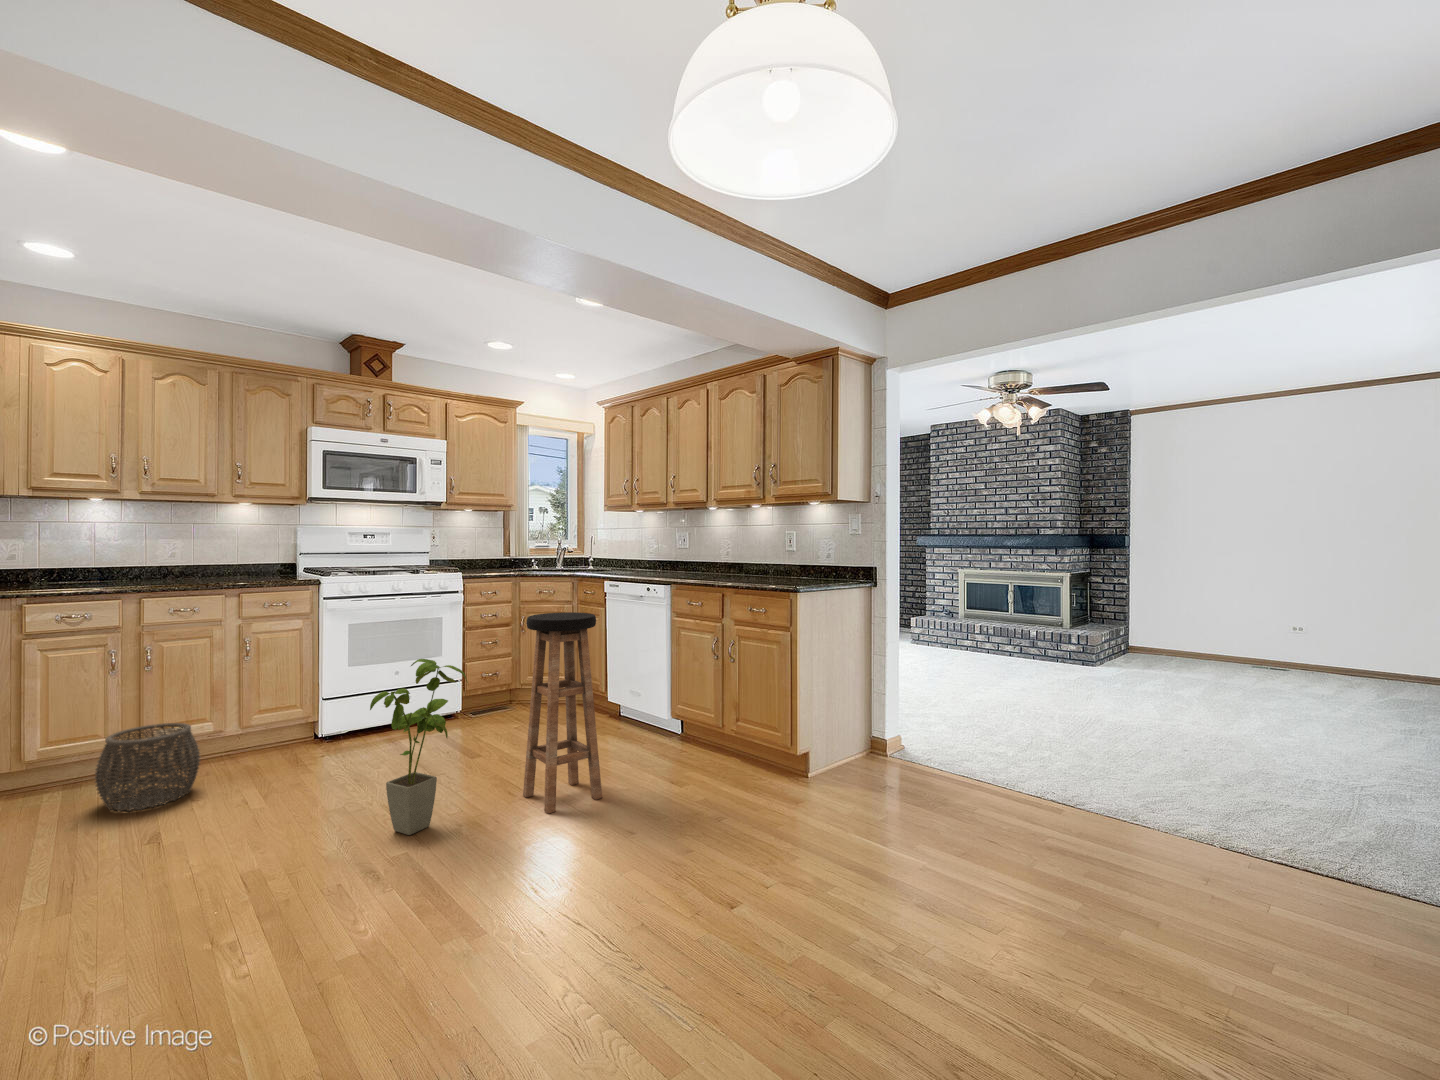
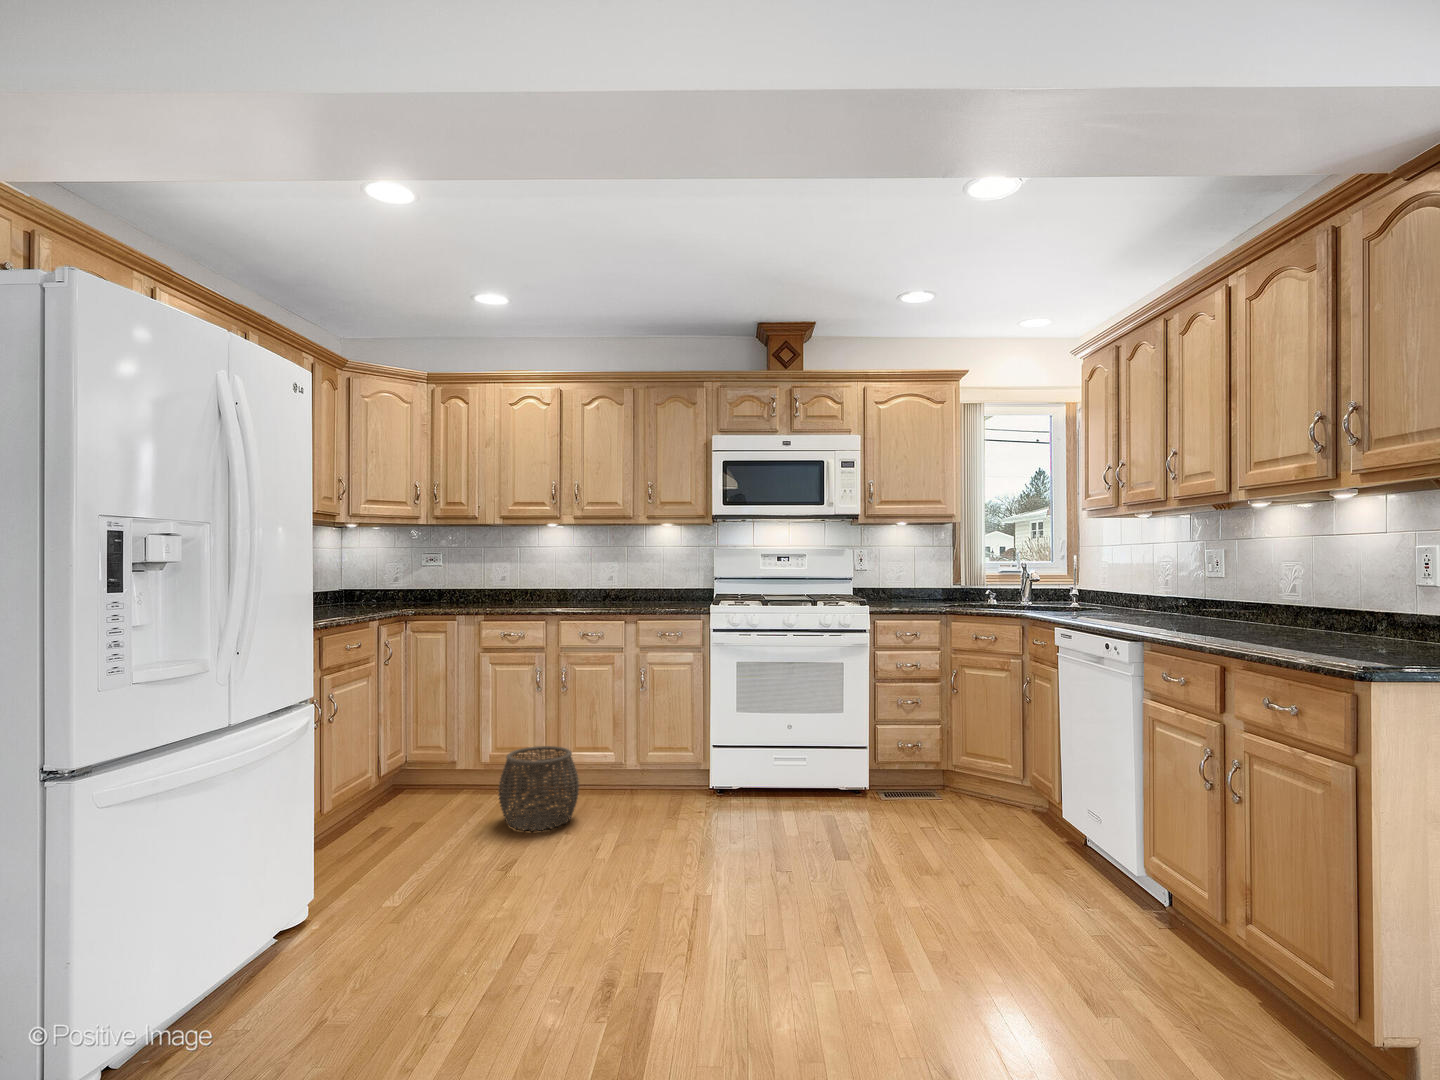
bar stool: present [523,612,602,814] -> none [844,677,956,998]
house plant: present [370,659,468,835] -> none [643,723,753,956]

